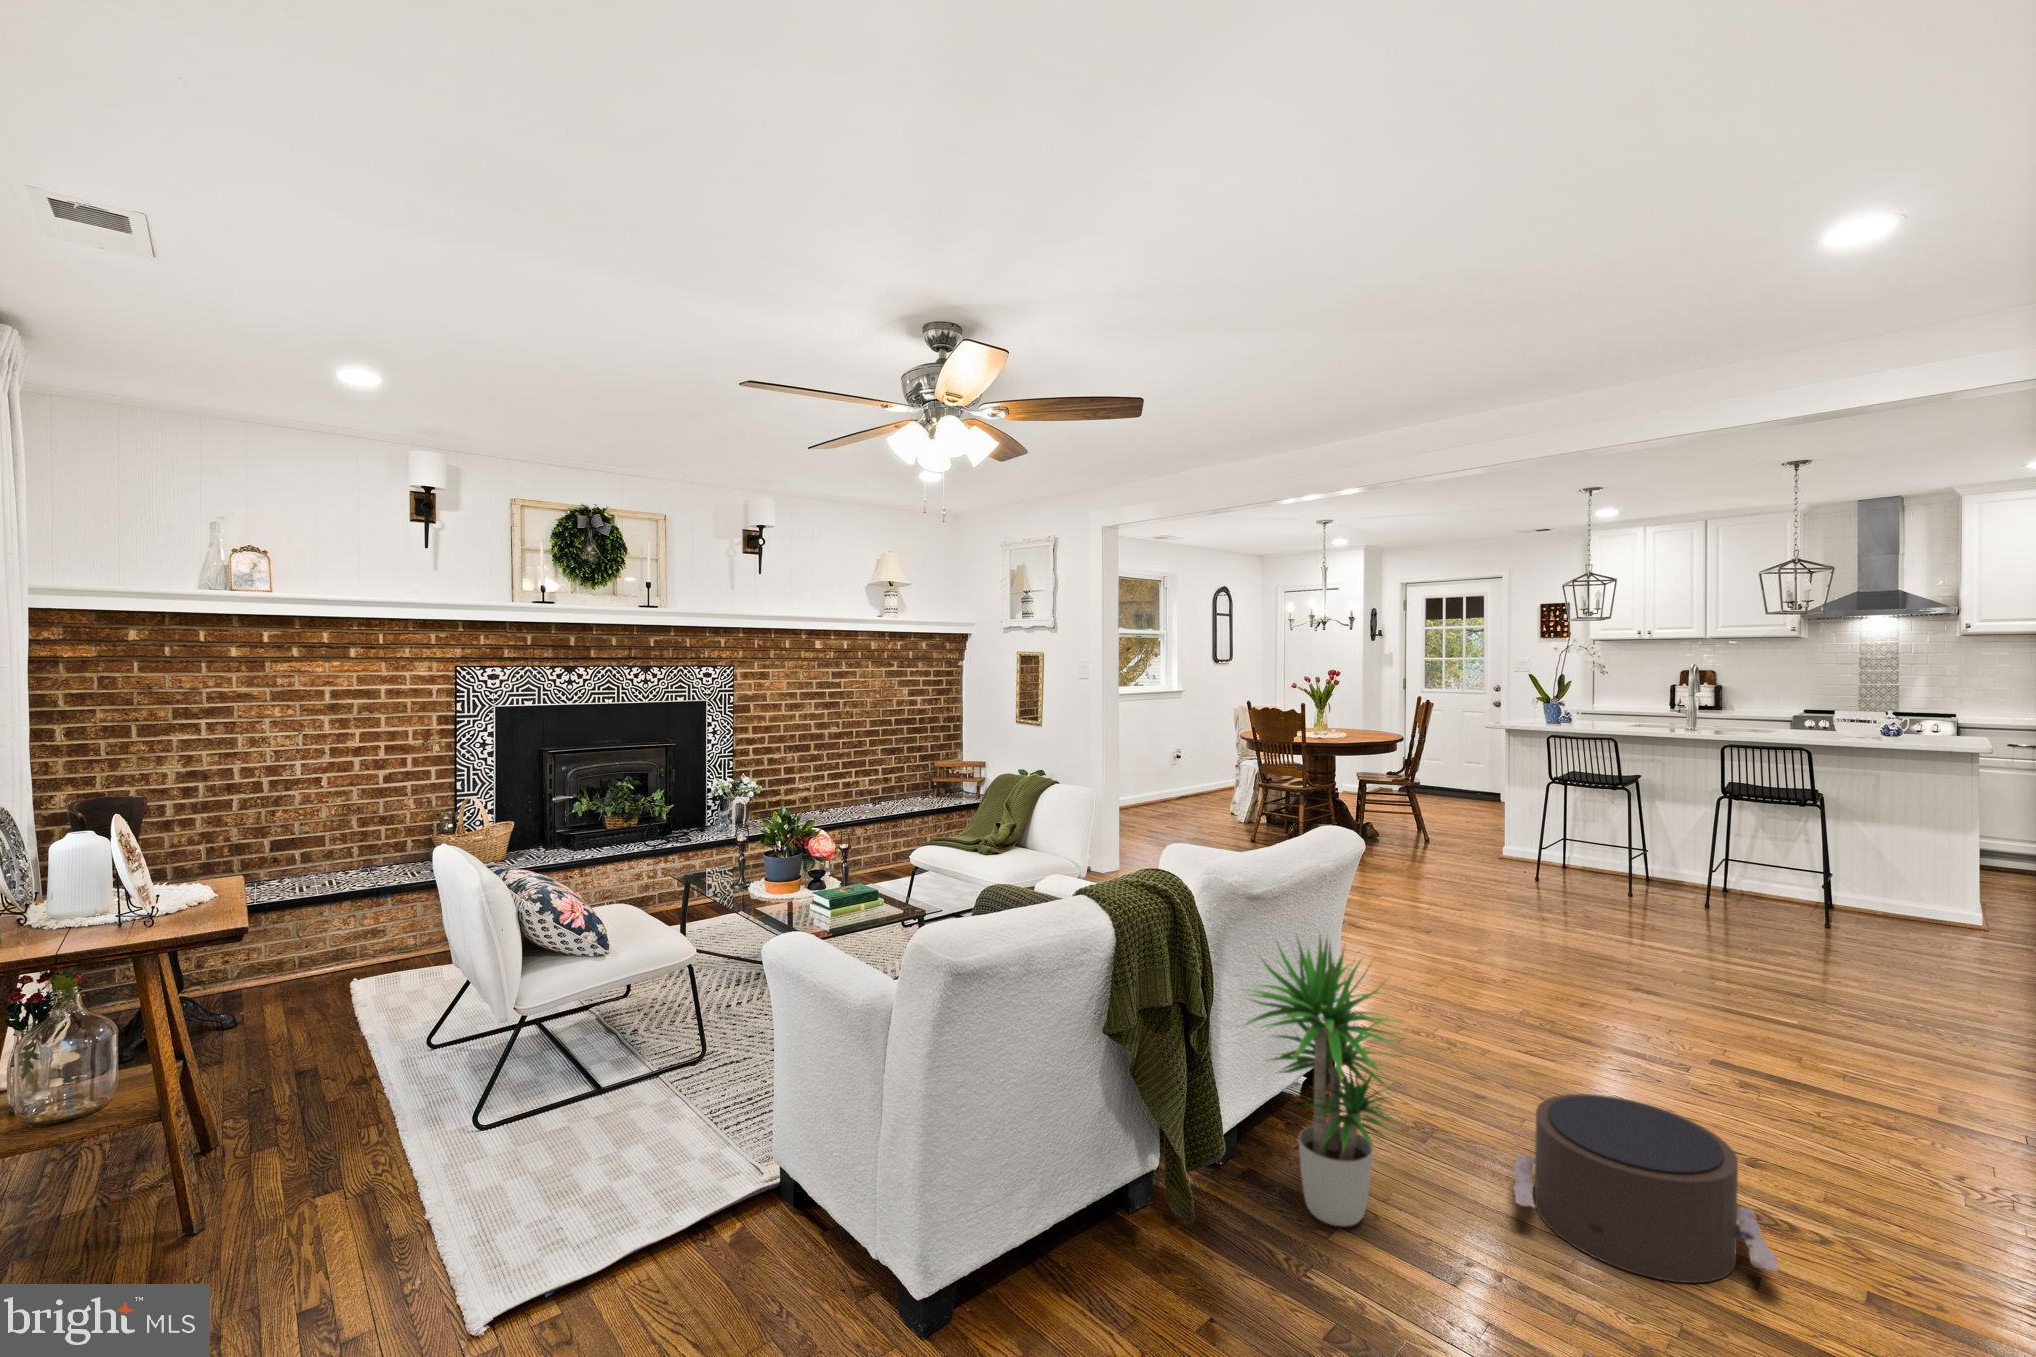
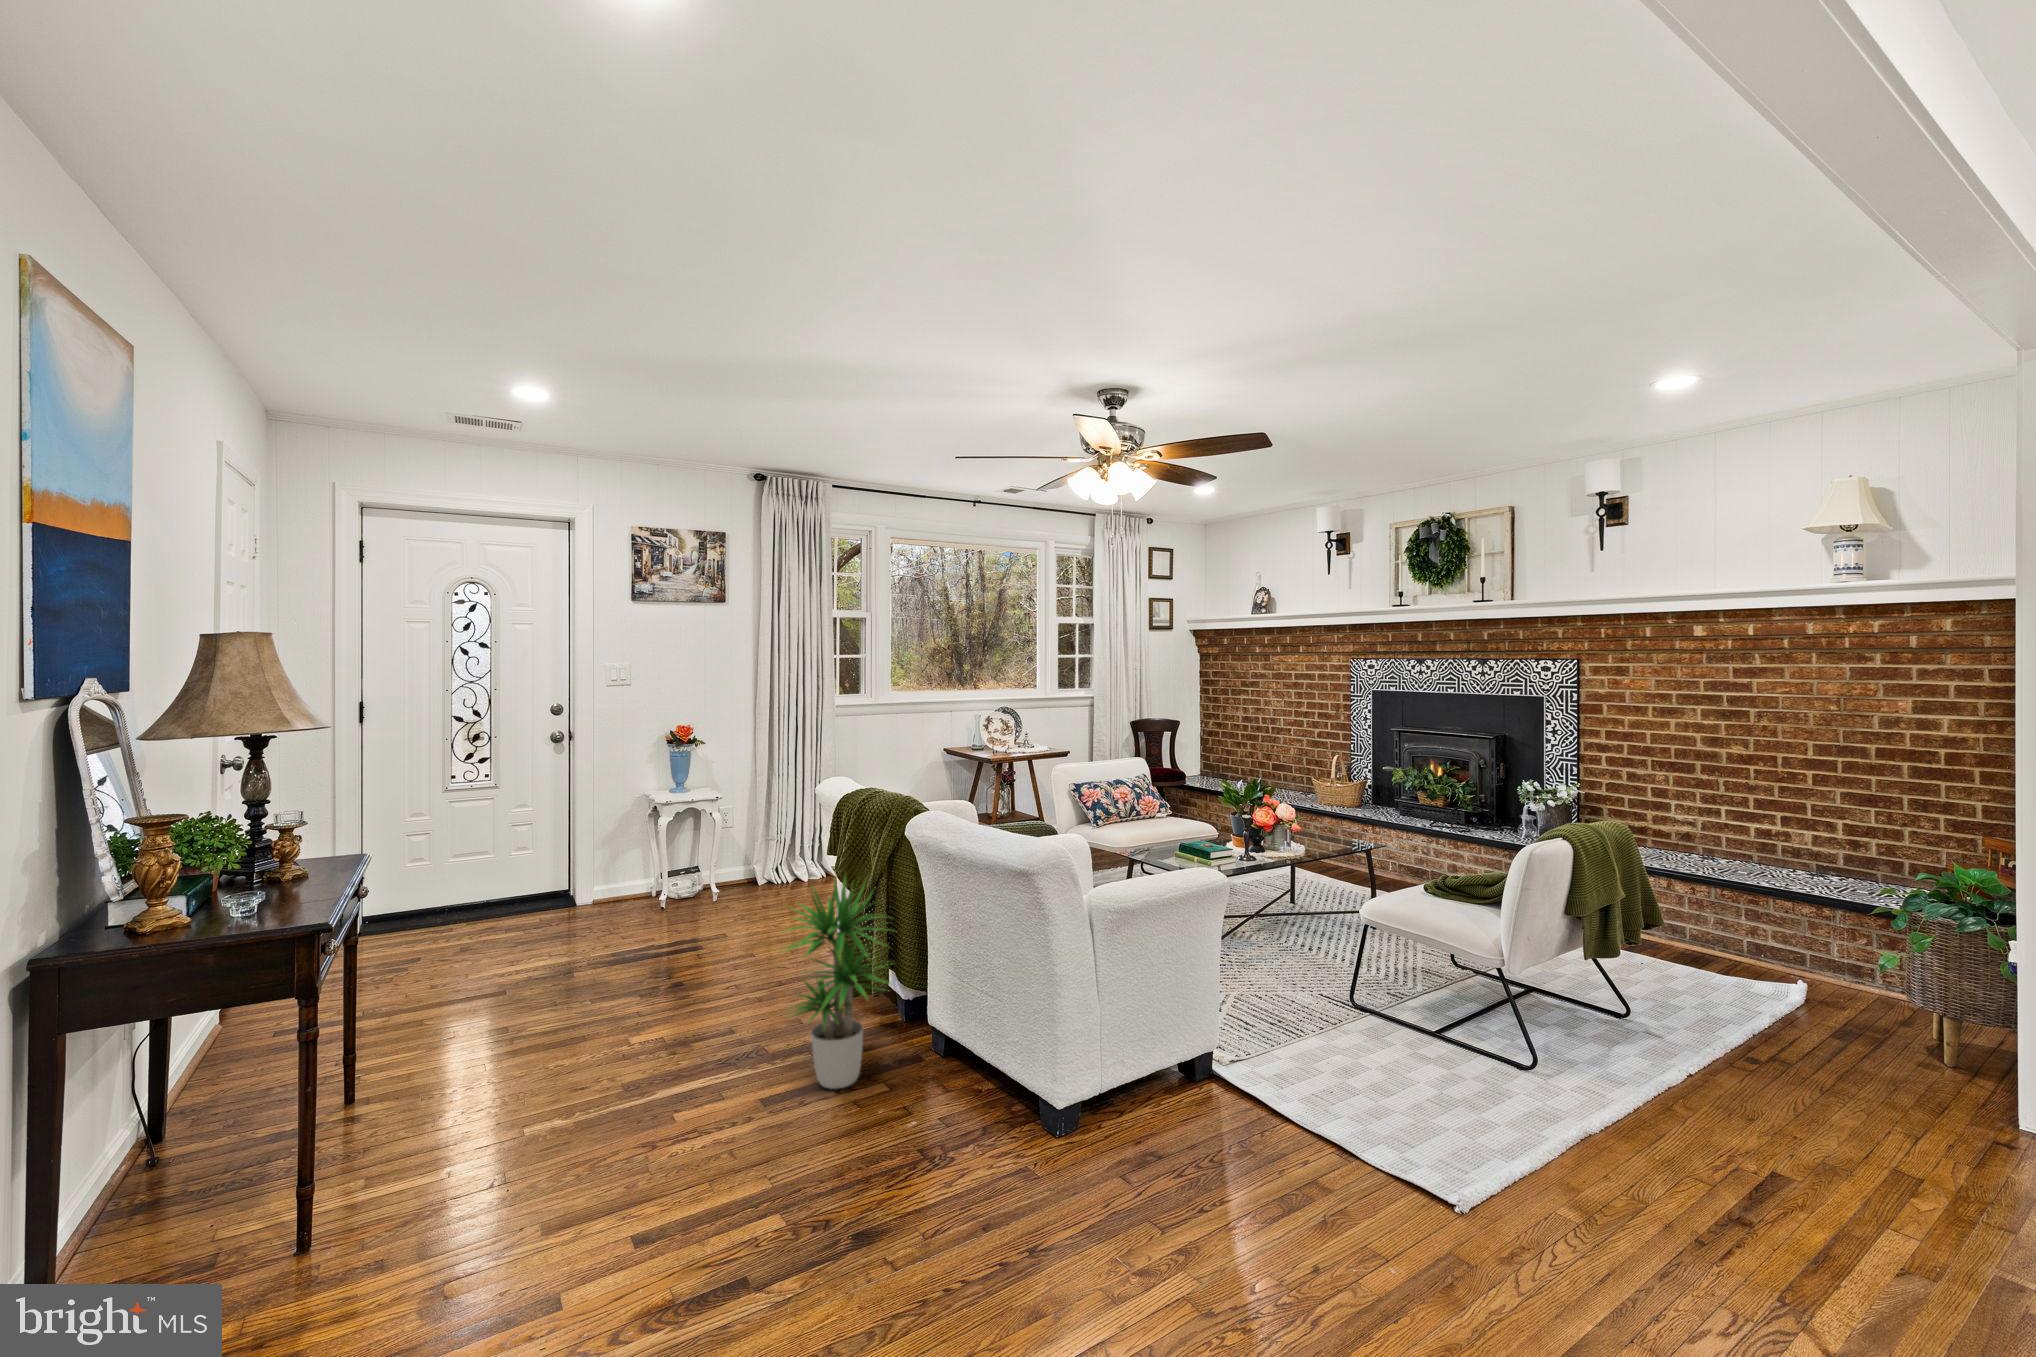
pouf: present [1514,1094,1778,1283] -> none [608,1087,825,1262]

